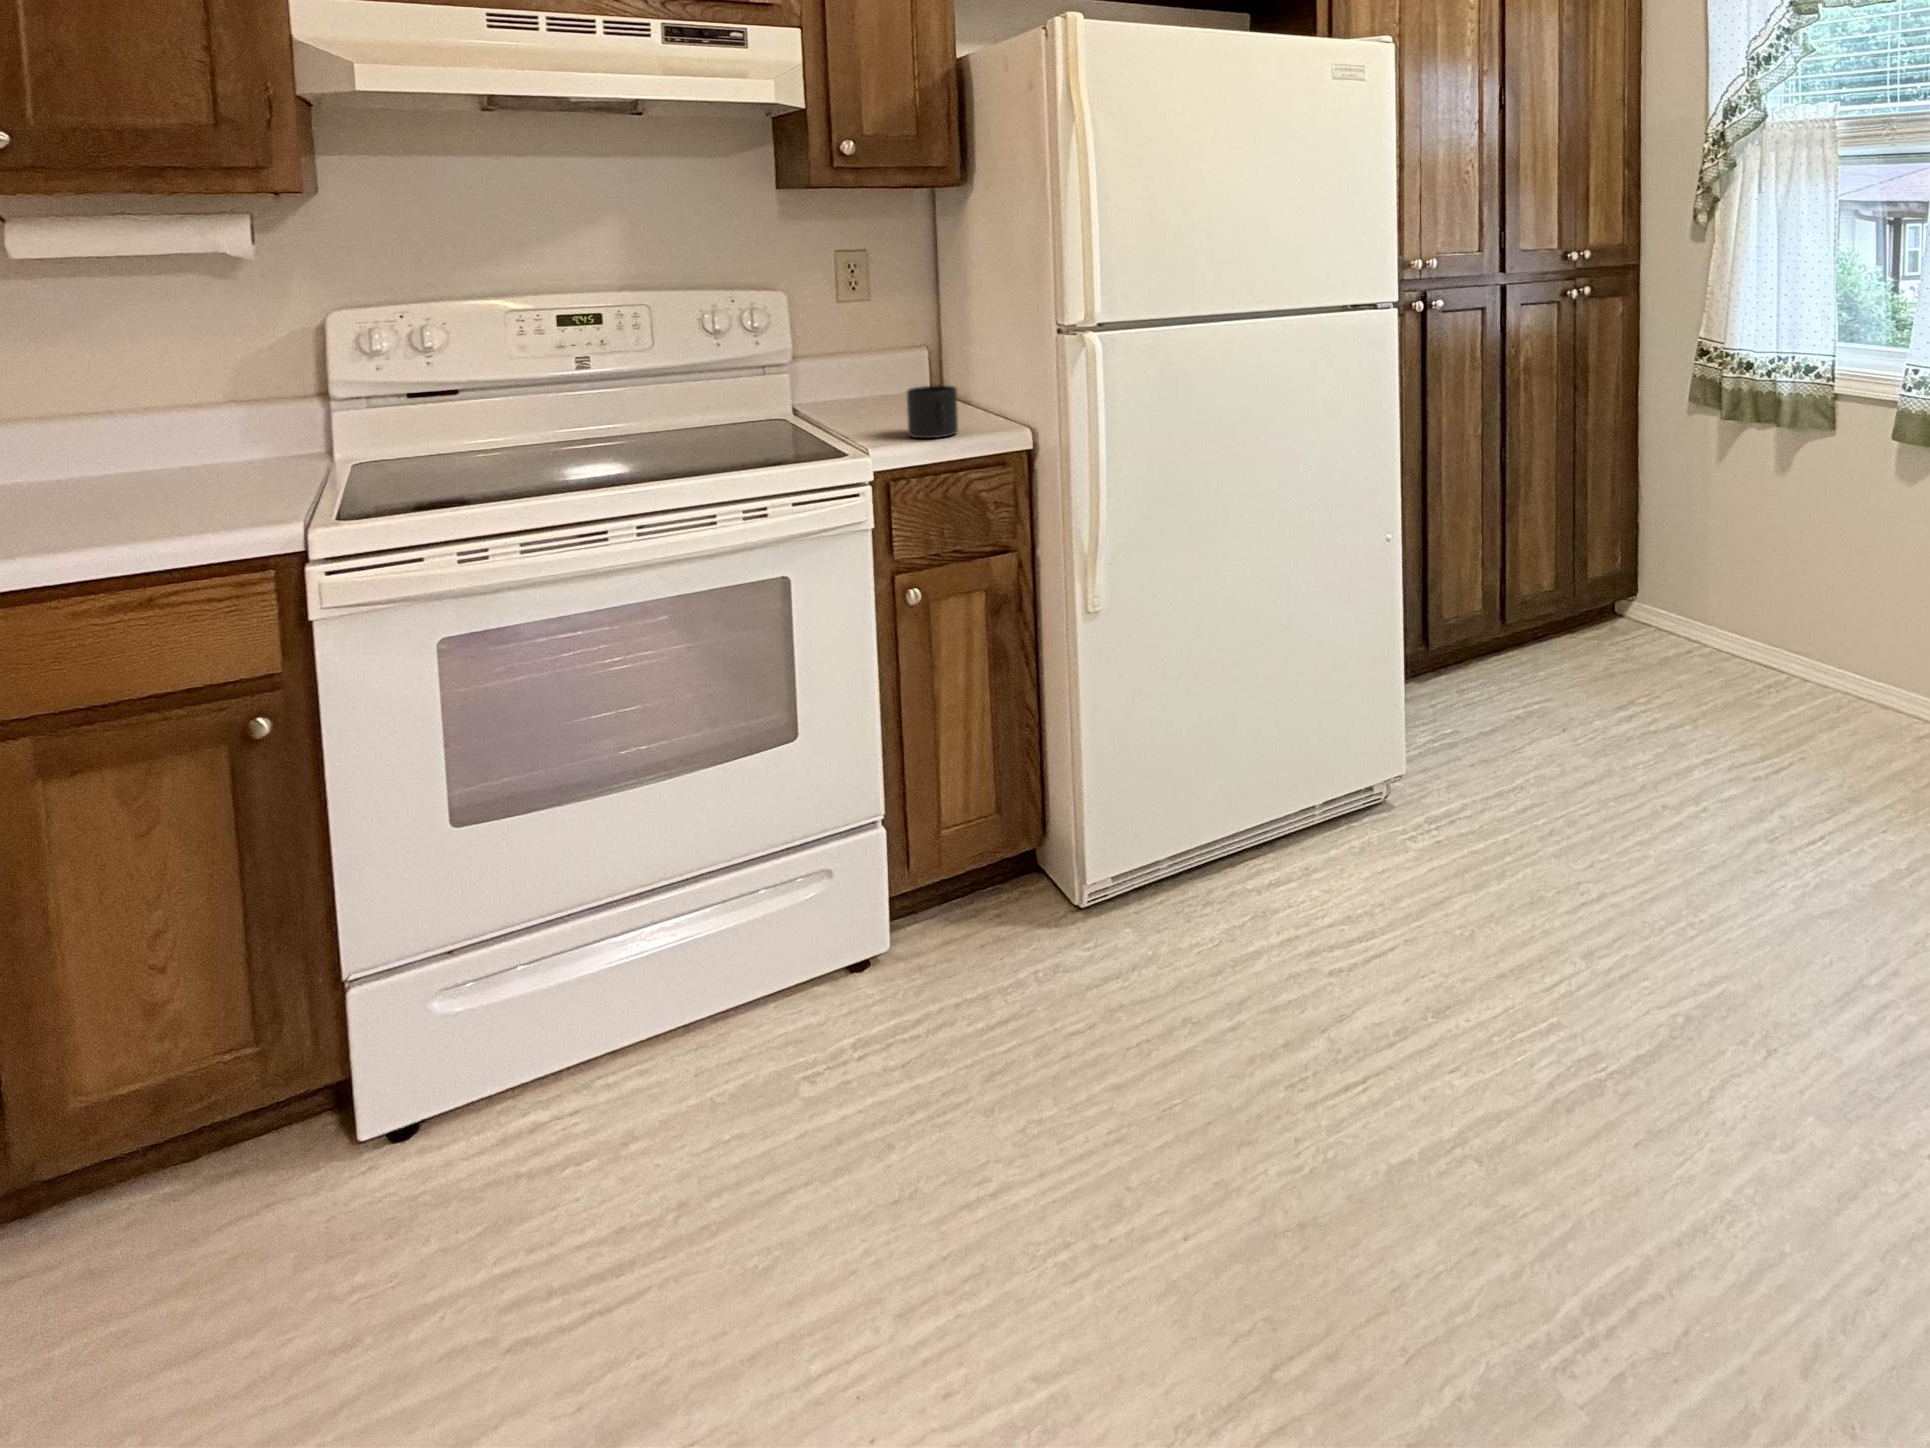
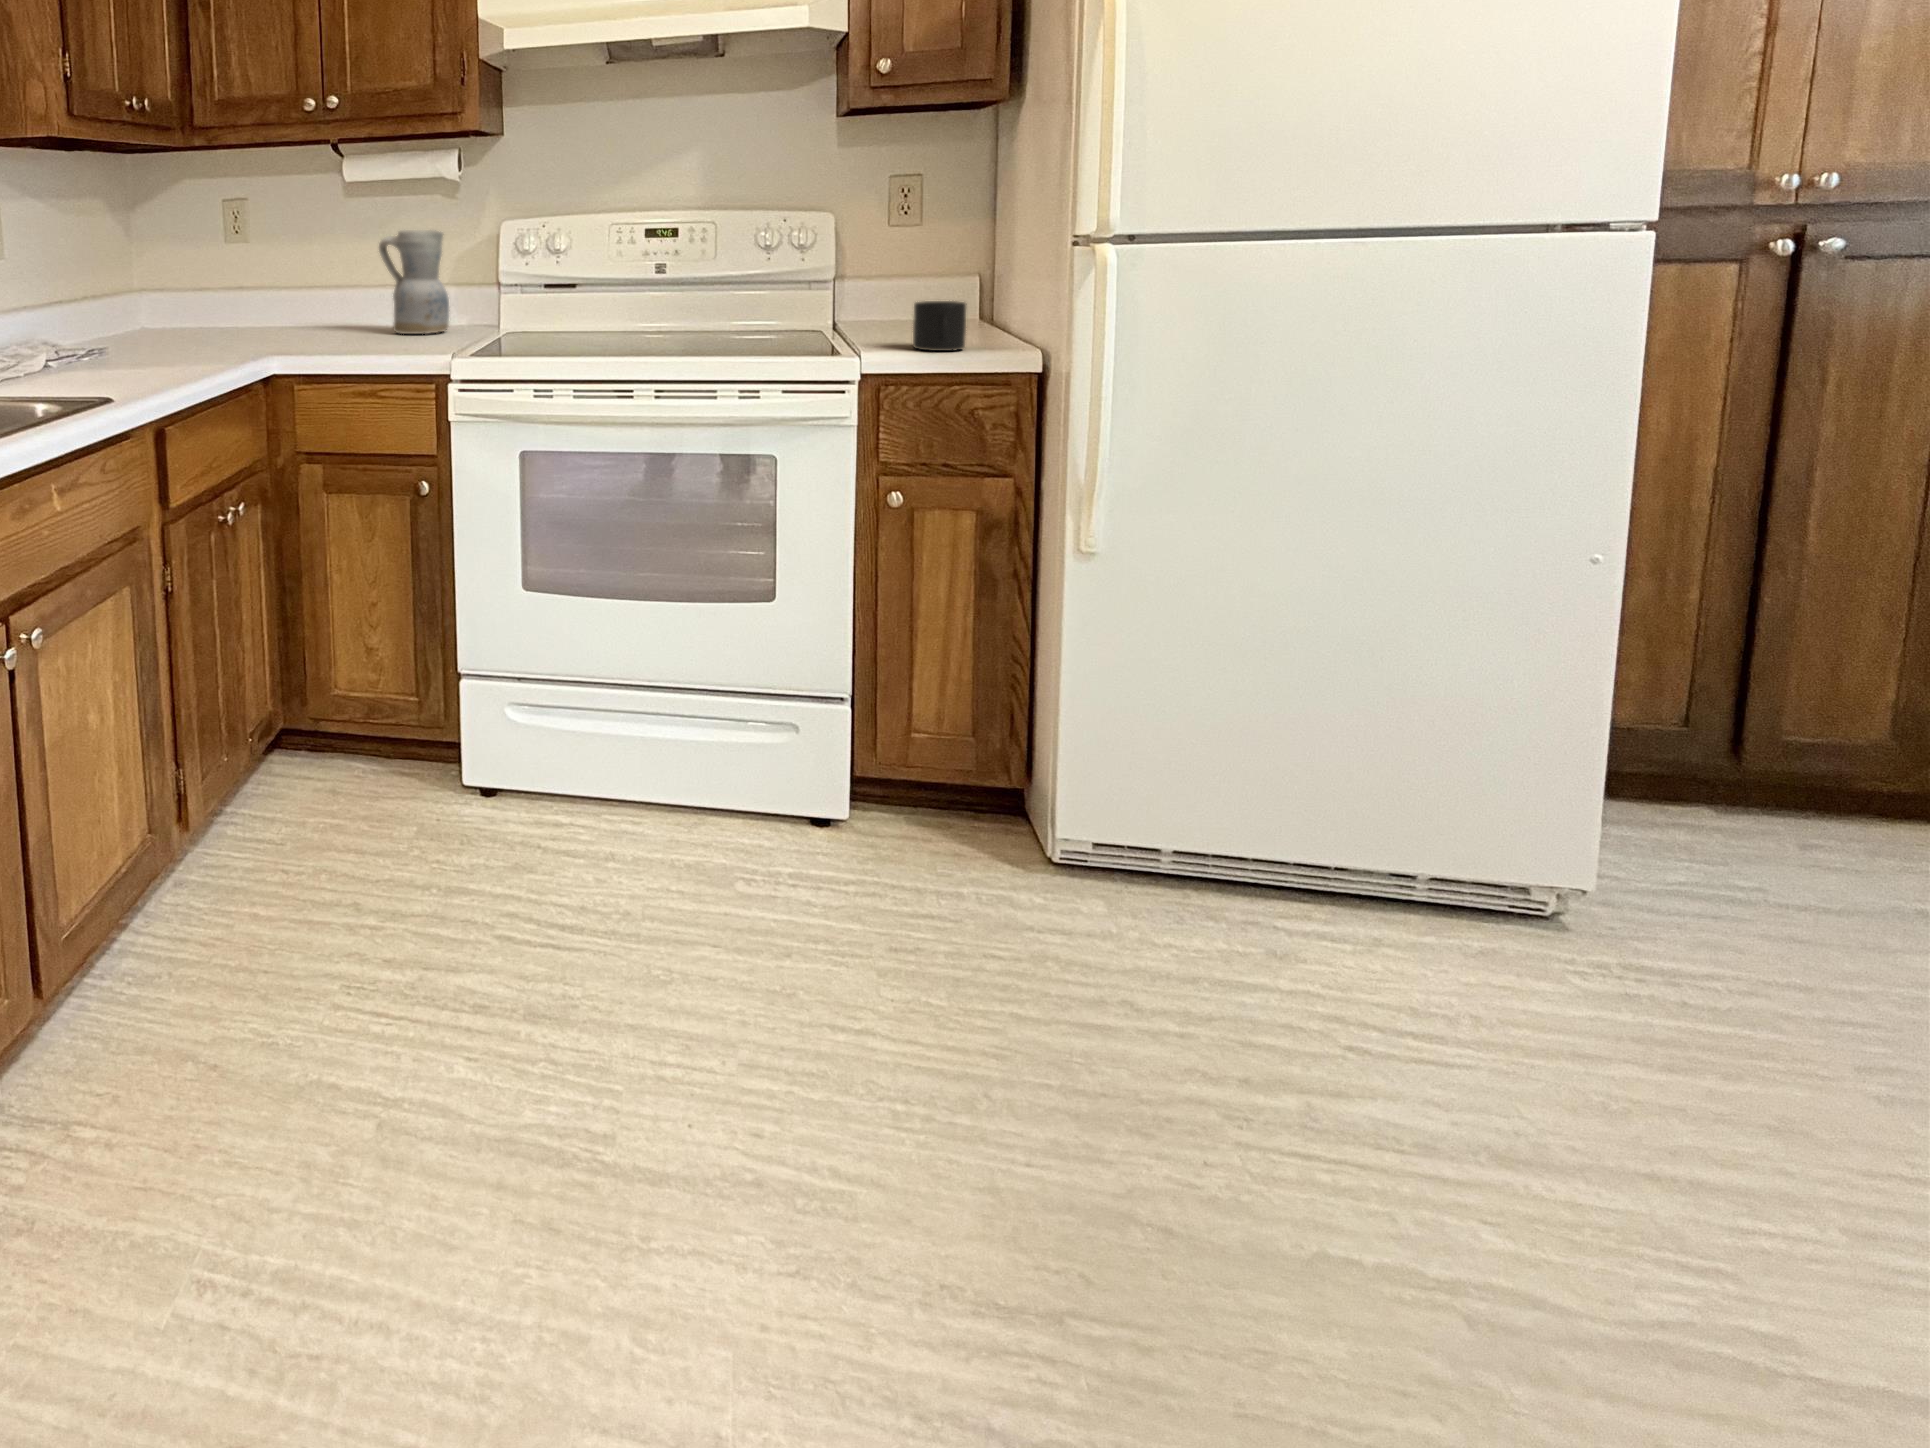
ceramic pitcher: none [92,333,245,494] -> present [379,230,449,334]

